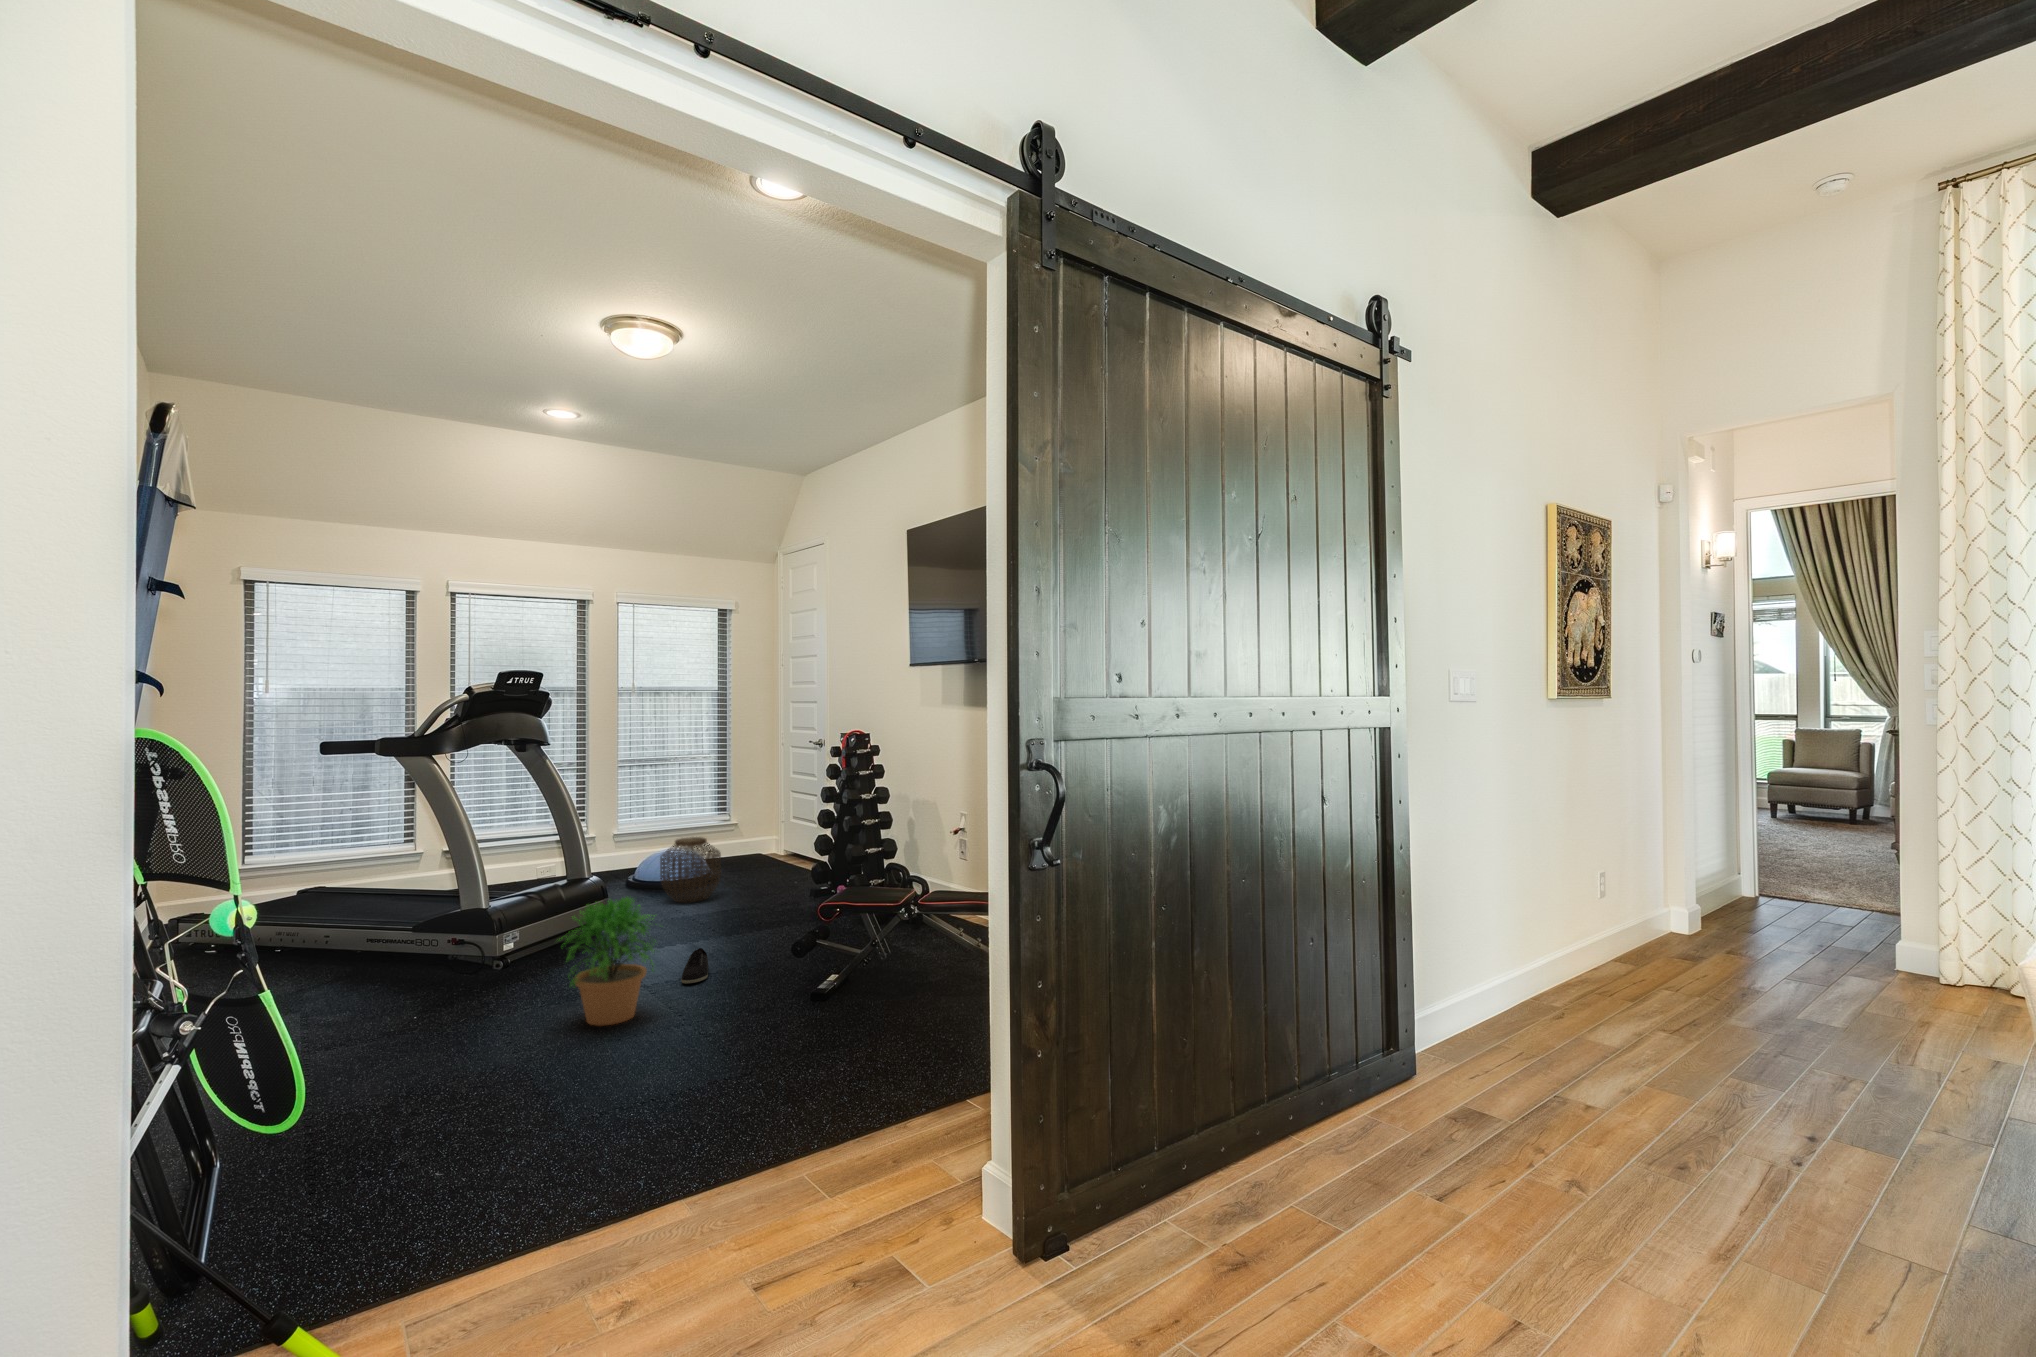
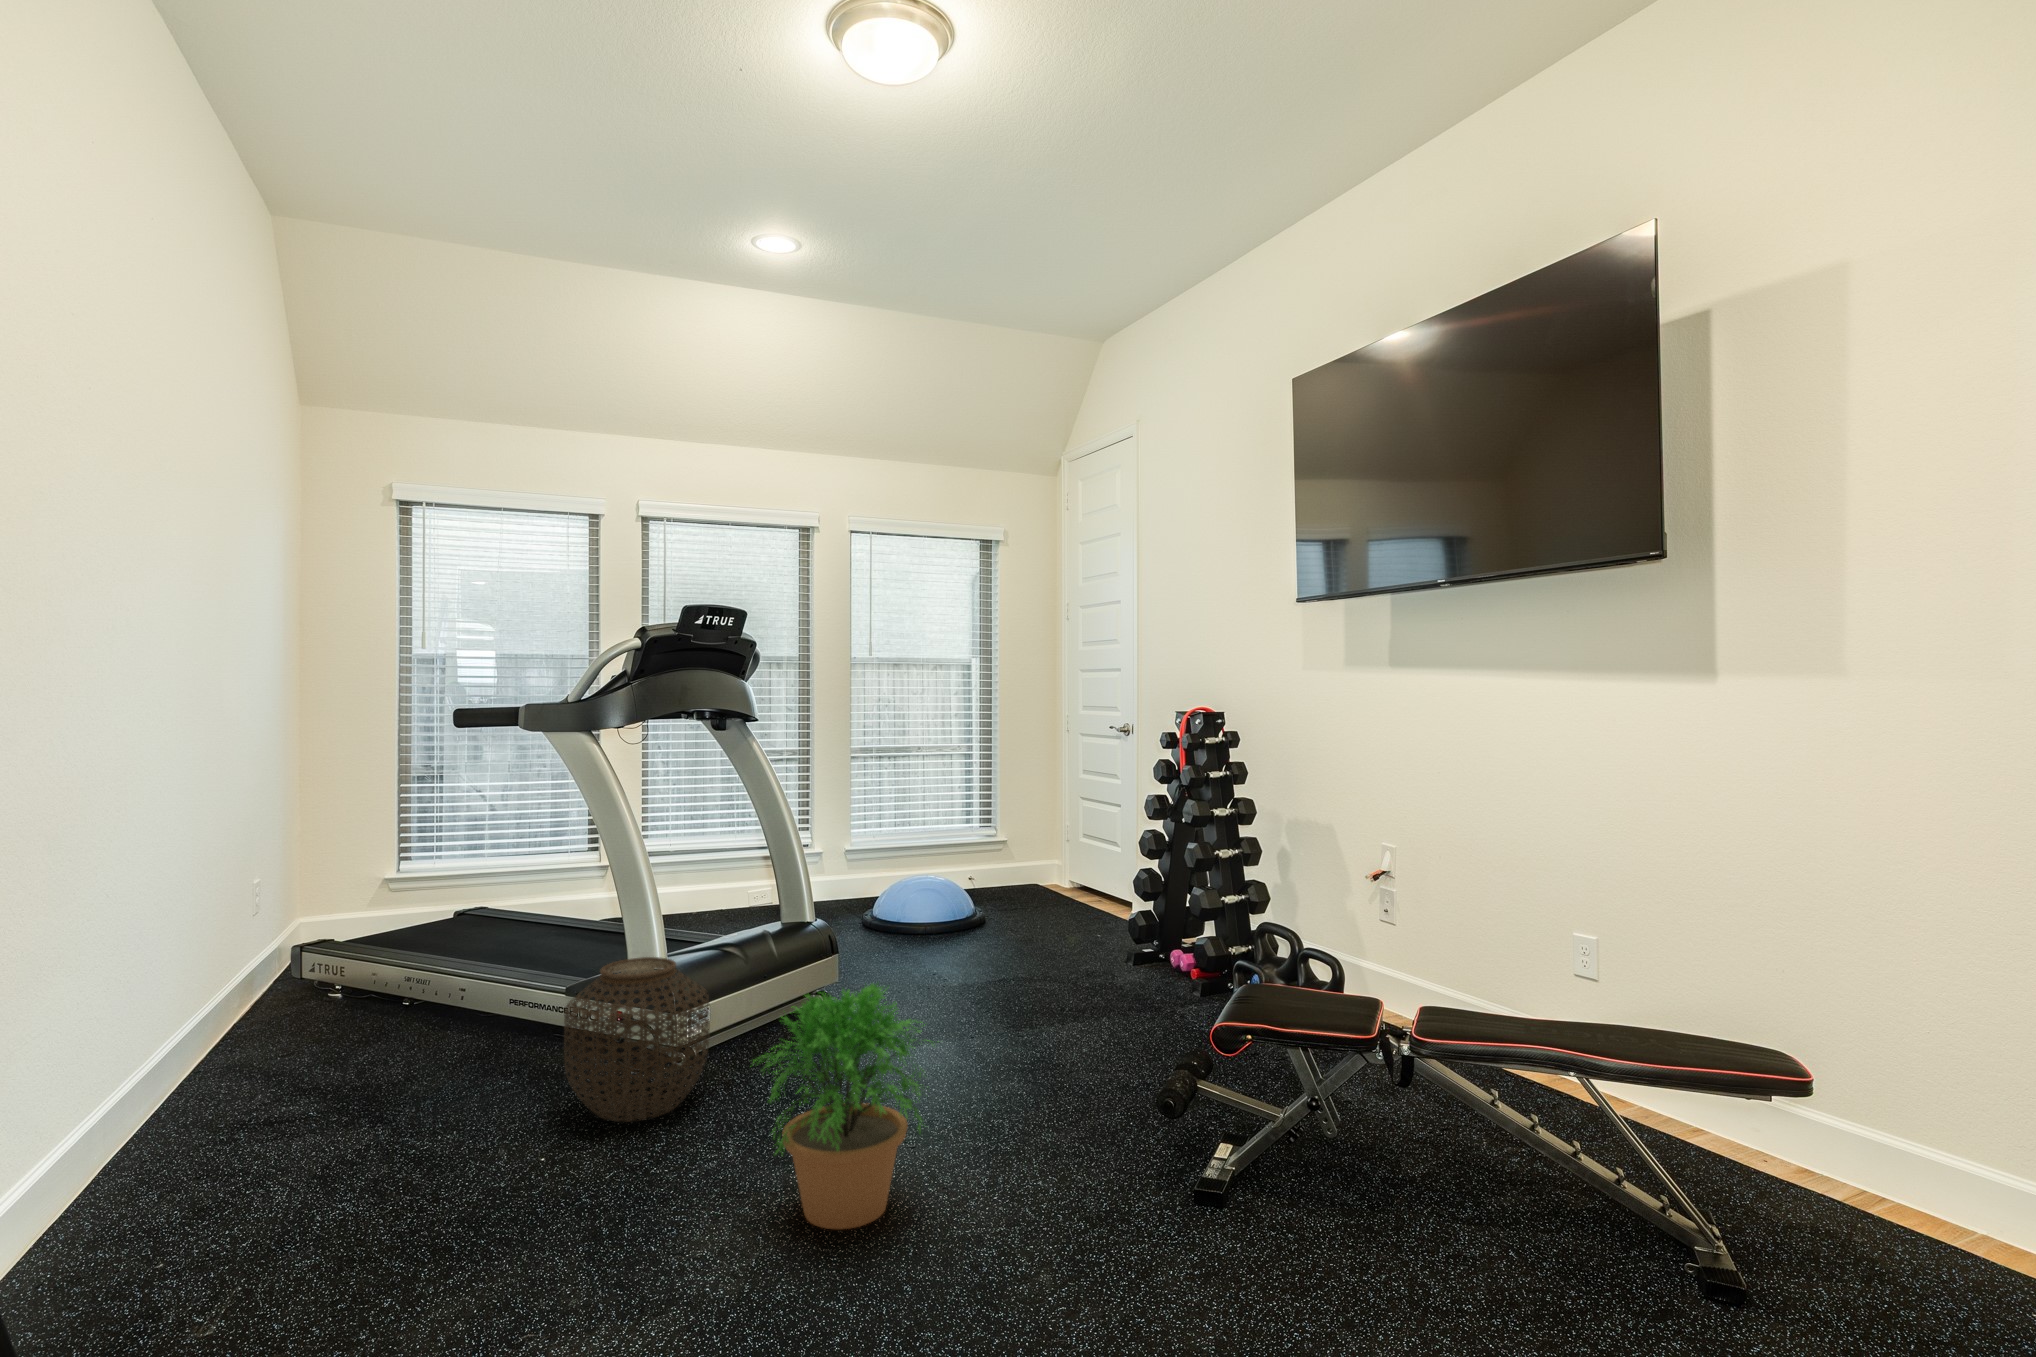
woven basket: present [660,837,721,903] -> present [564,957,709,1122]
shoe: present [681,948,708,983] -> none [959,1063,1002,1136]

